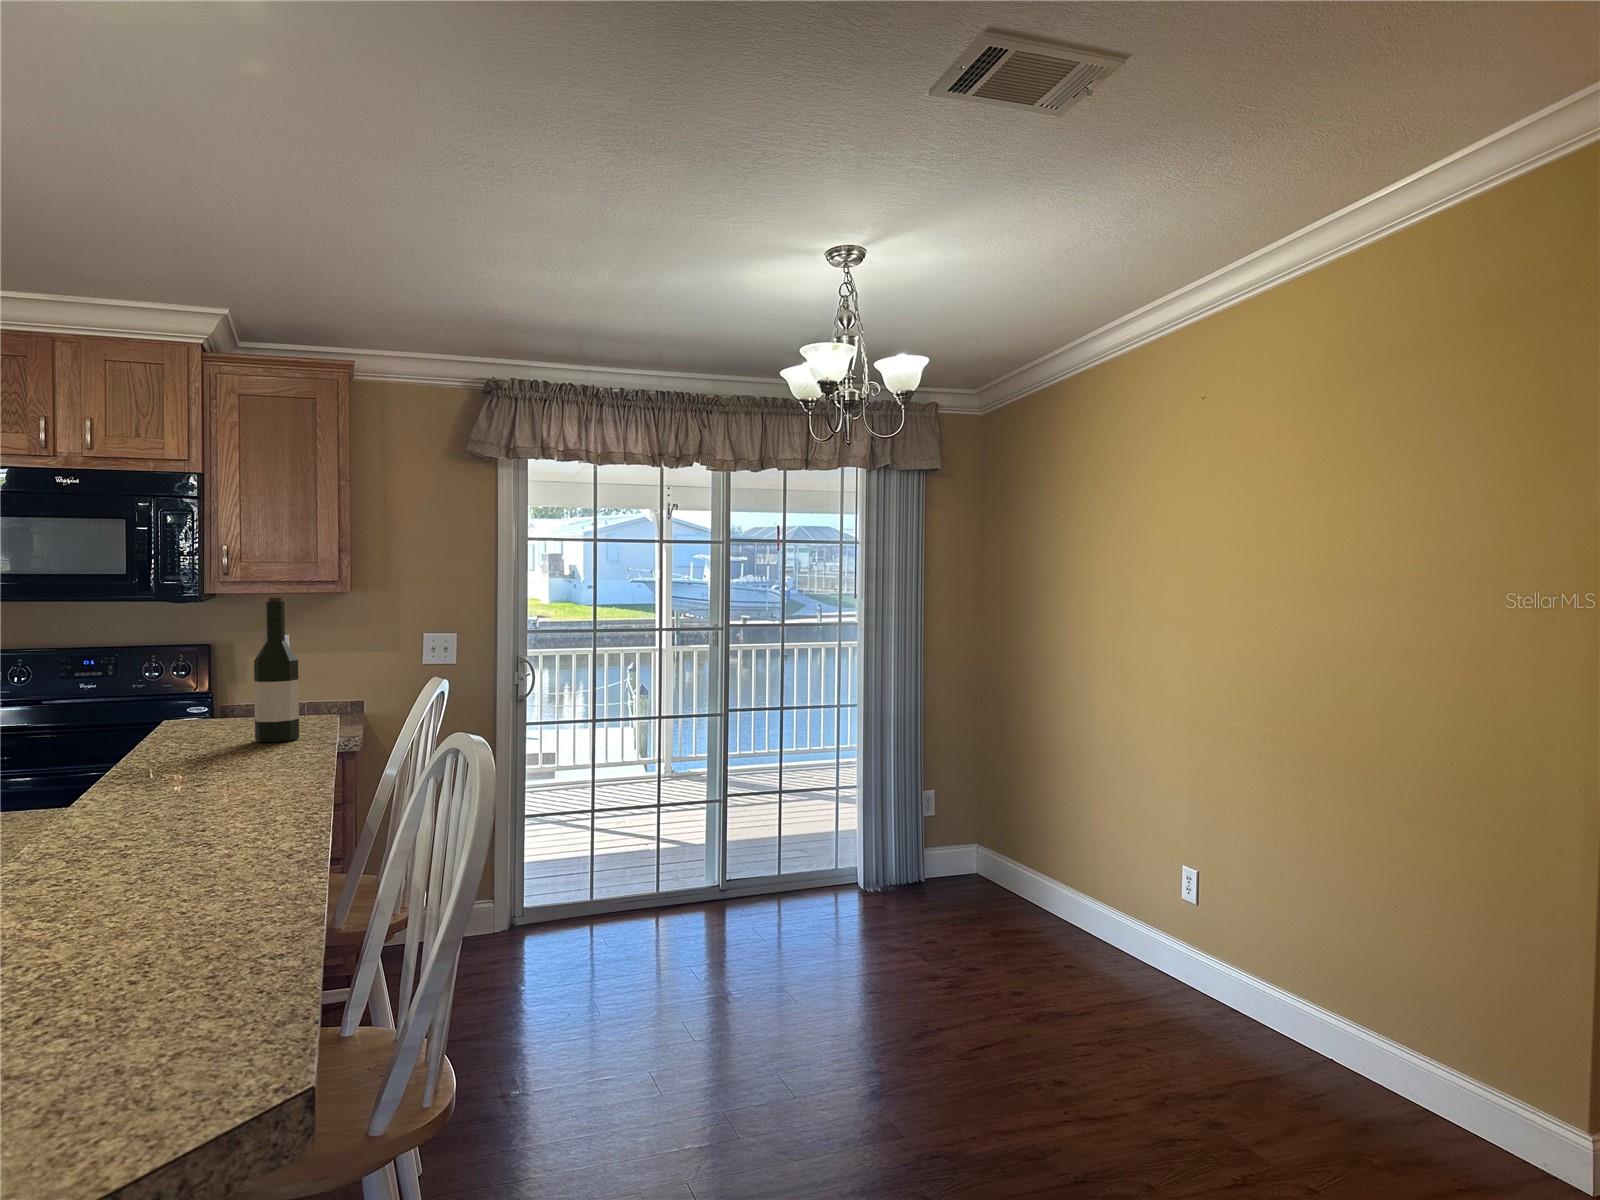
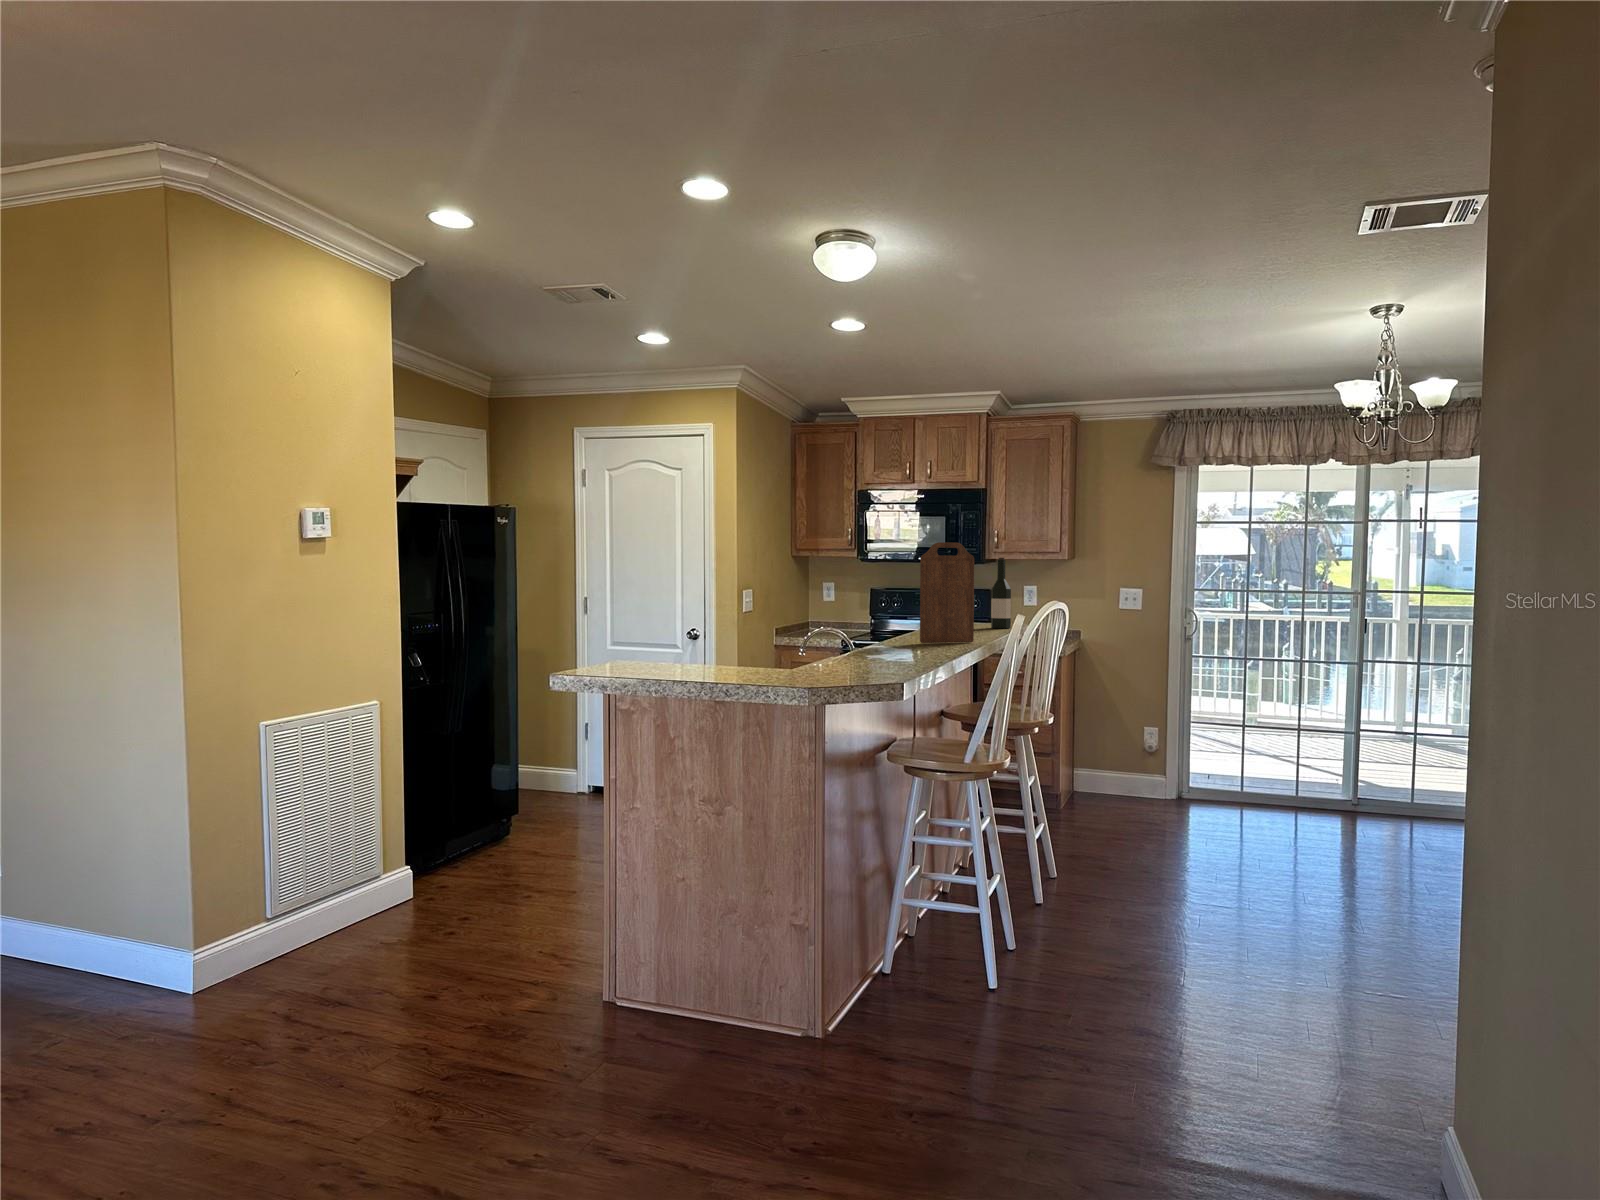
cutting board: none [83,570,256,863] -> present [920,542,974,643]

